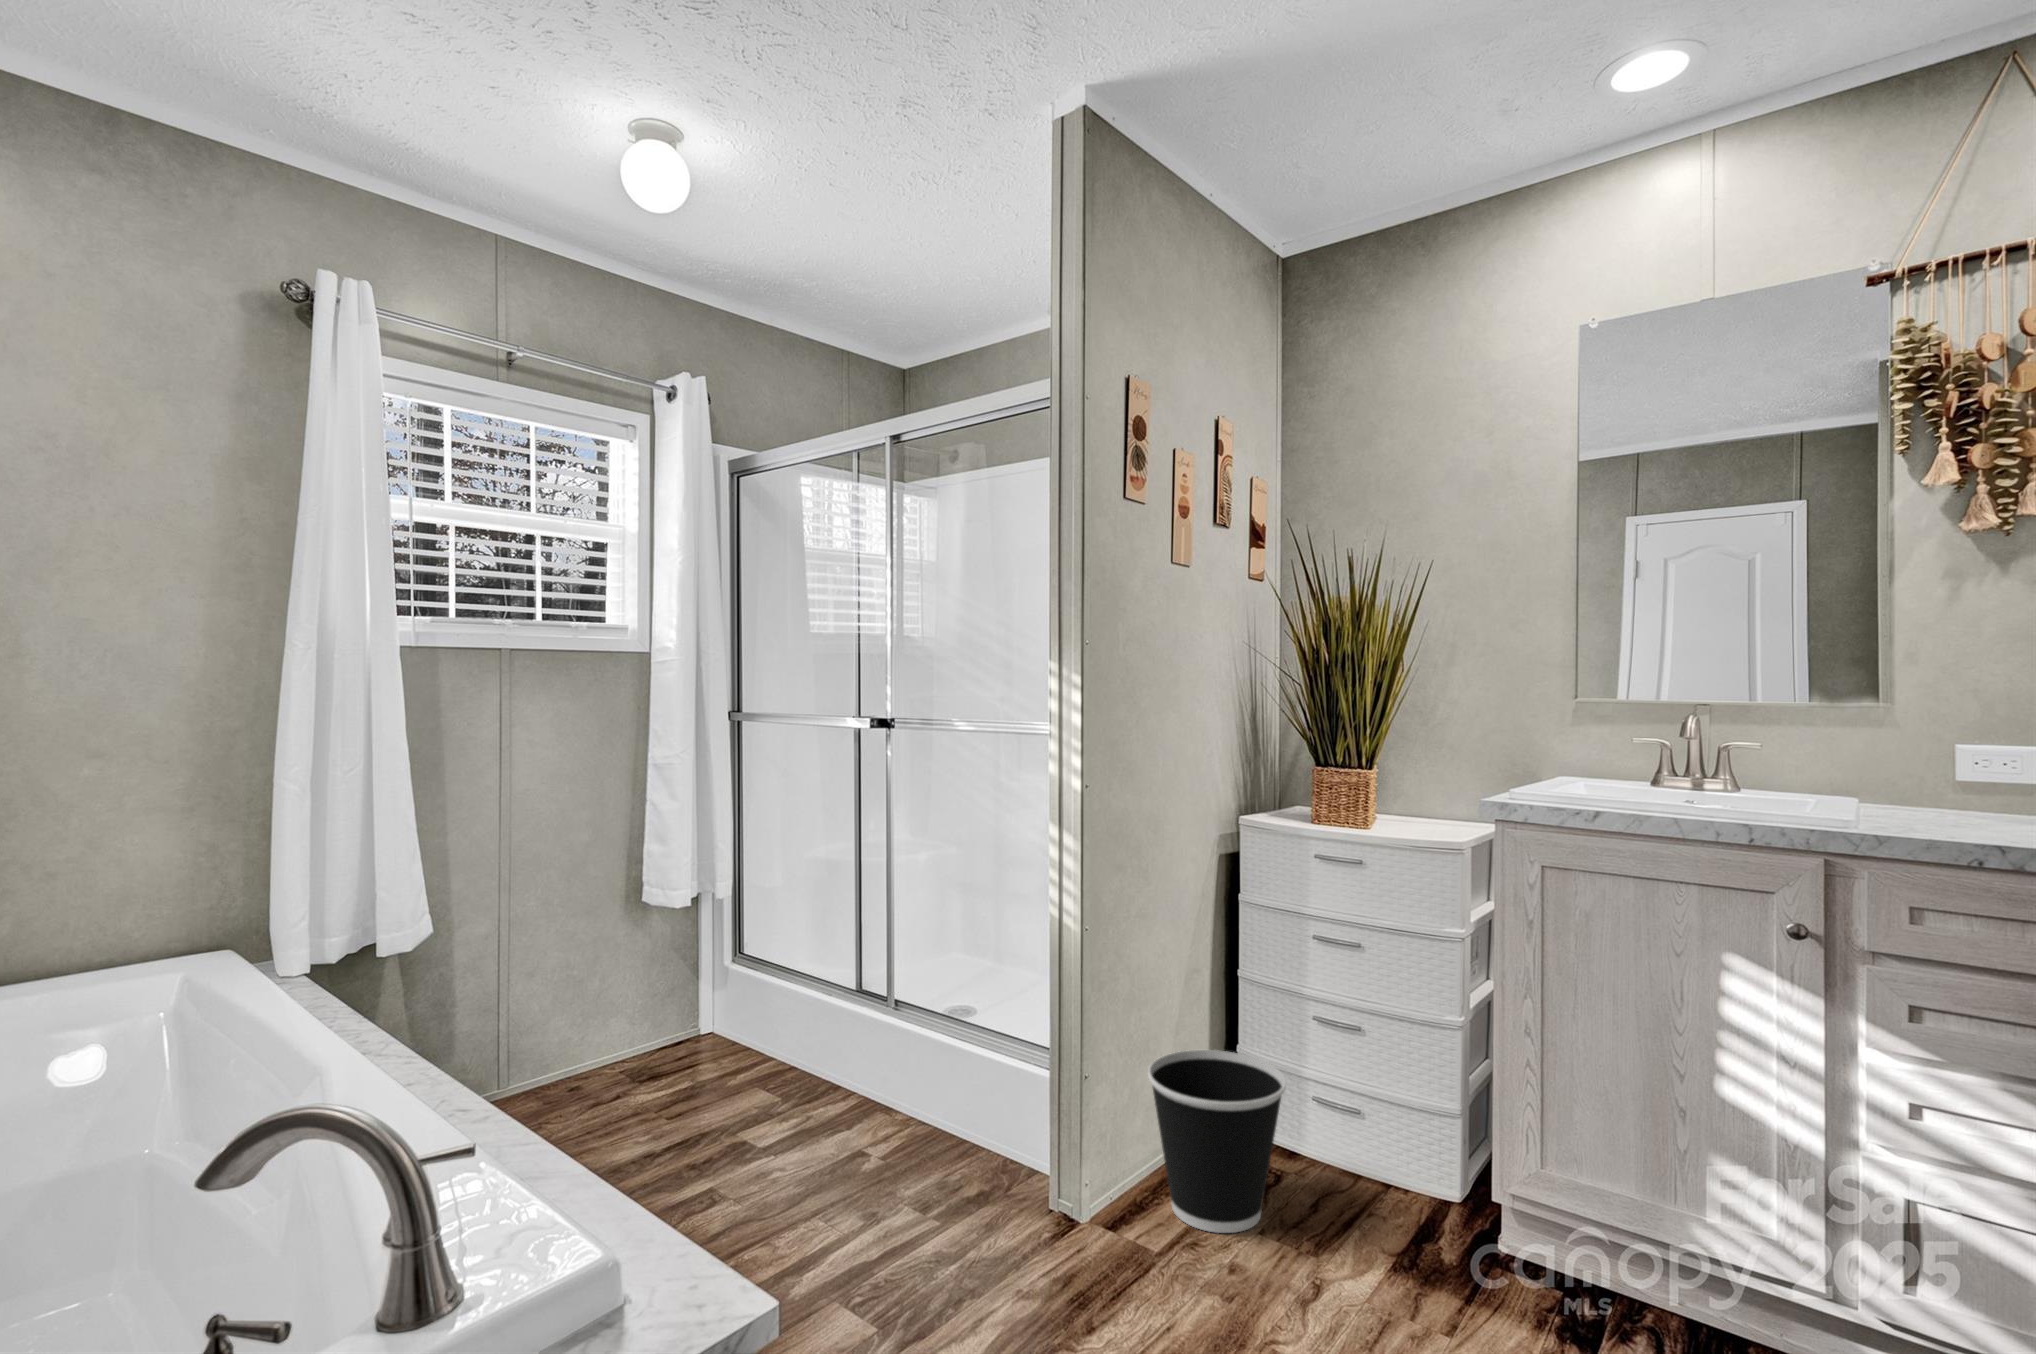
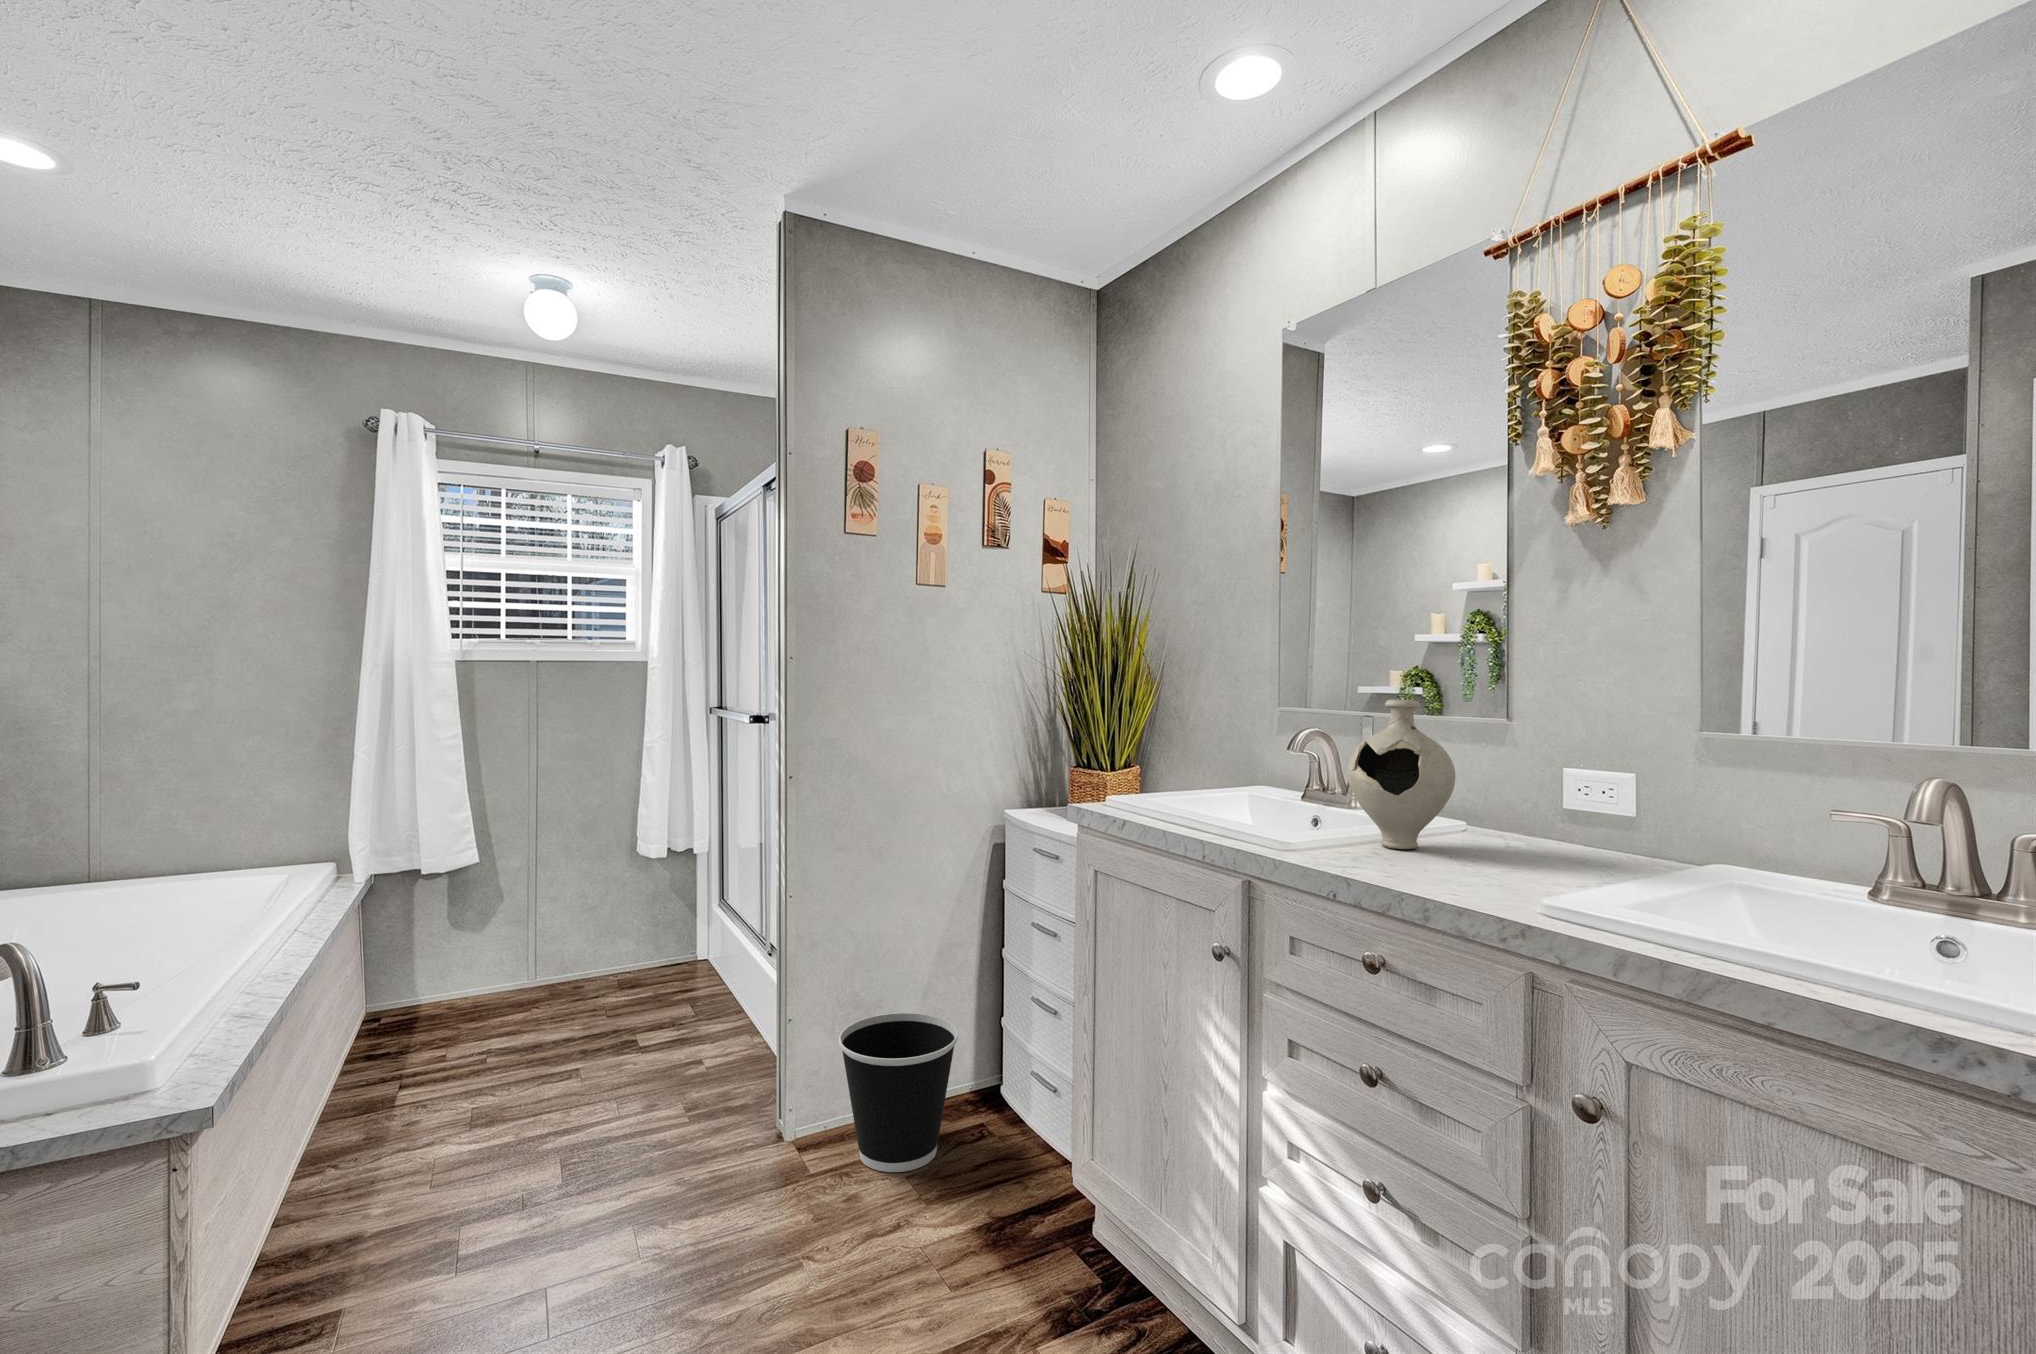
decorative vase: none [1837,682,1960,820] -> present [1347,700,1456,849]

